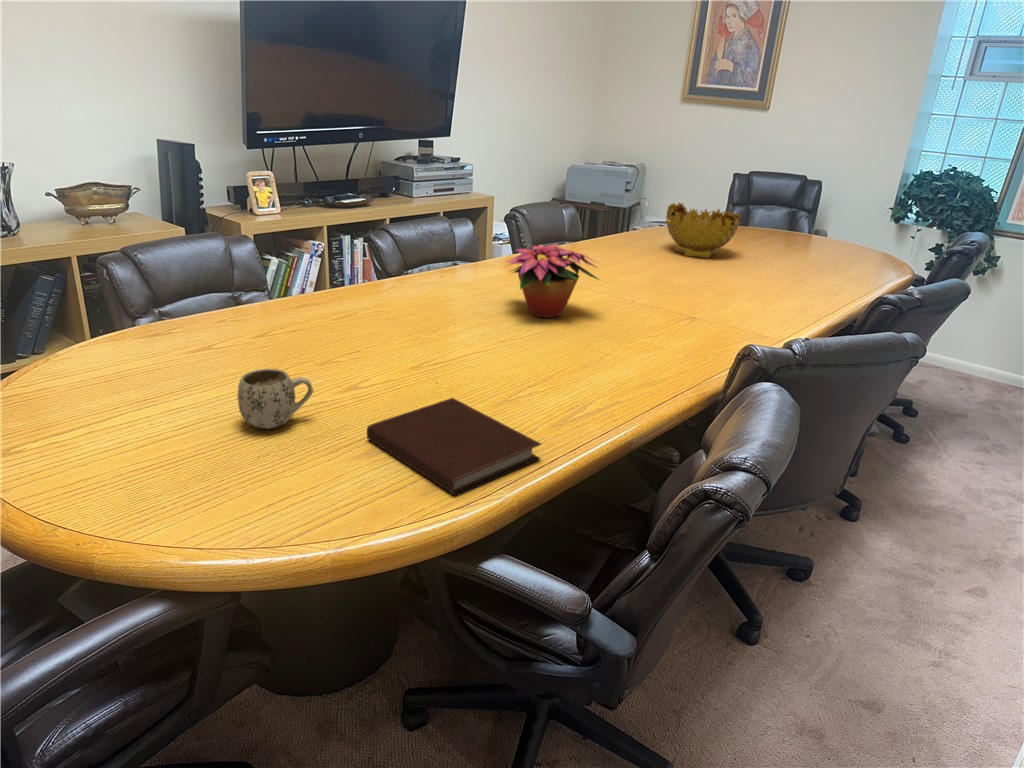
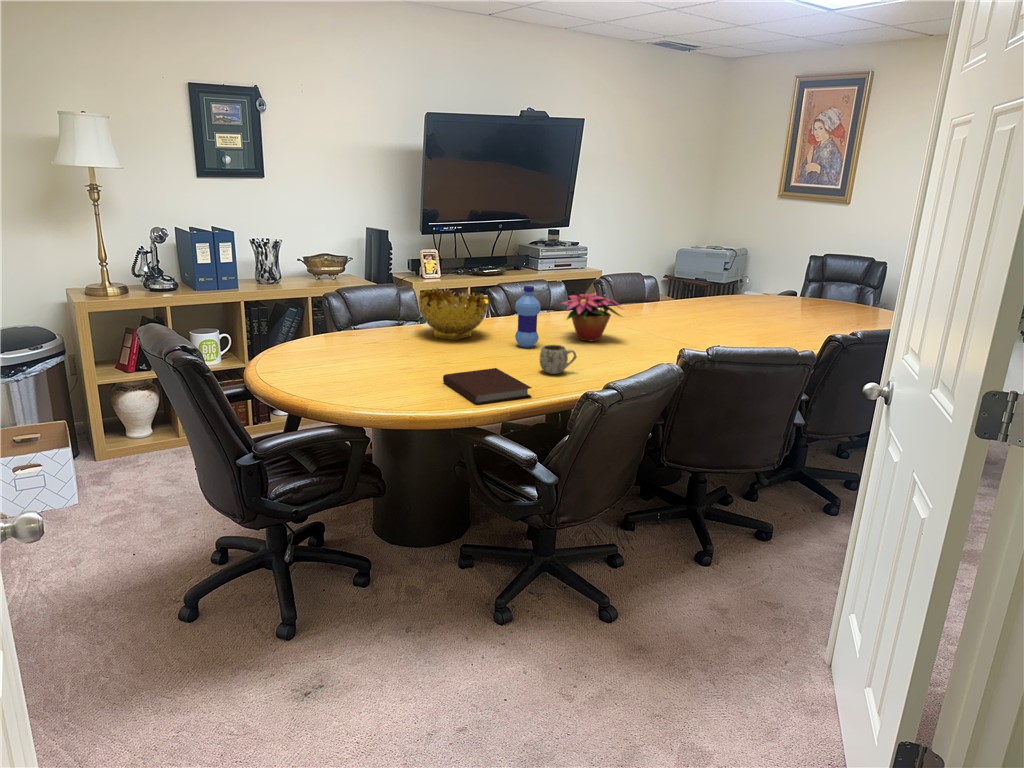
decorative bowl: present [666,203,740,258] -> present [419,288,489,340]
water bottle: none [446,239,487,338] -> present [515,286,541,348]
mug: present [238,369,313,429] -> present [540,345,577,374]

